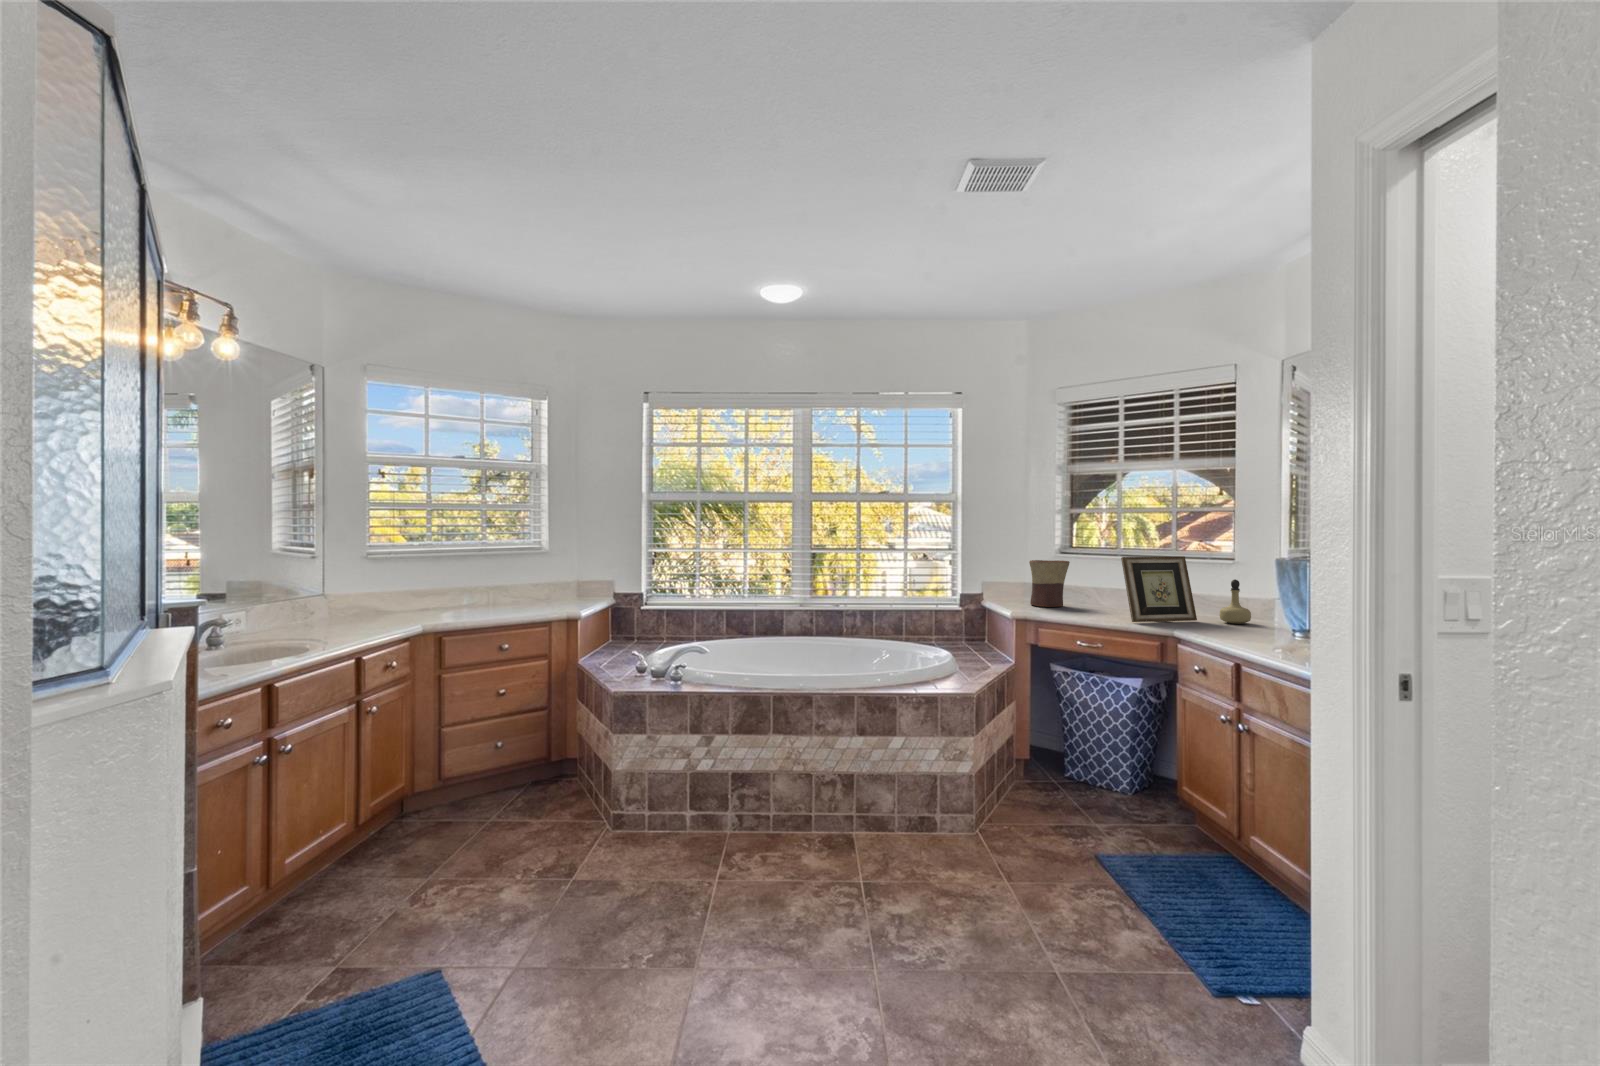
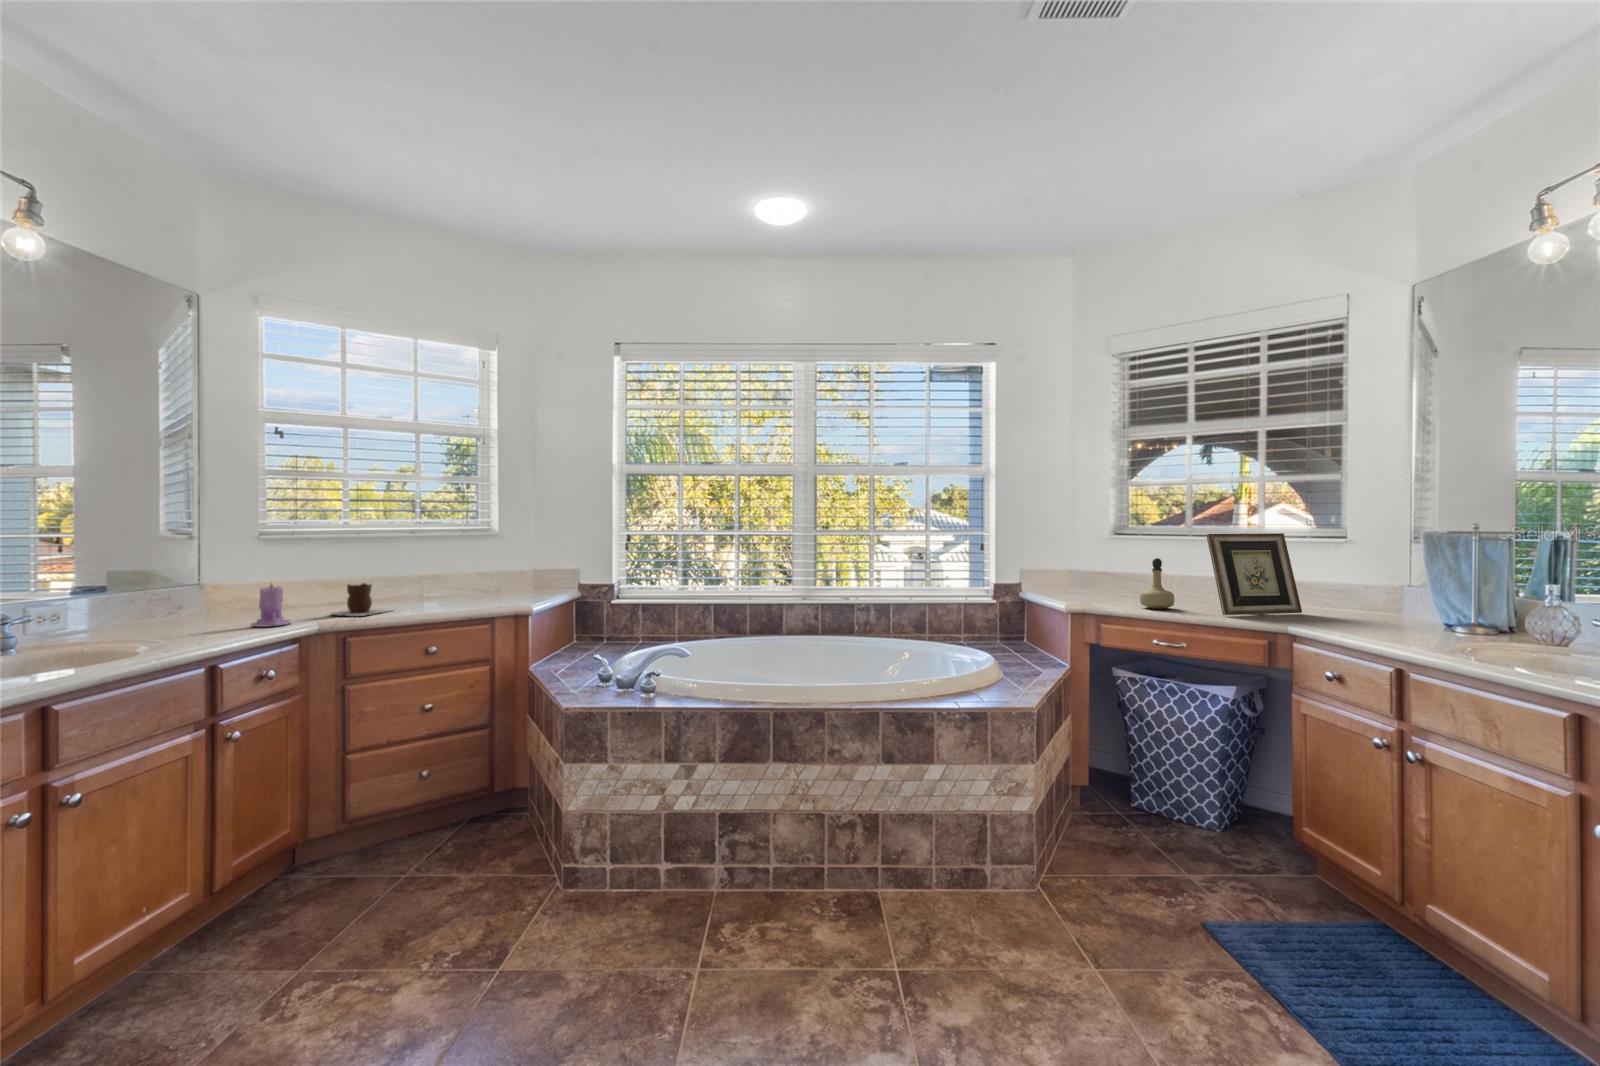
flower pot: present [1029,560,1070,607] -> none [1079,542,1129,598]
perfume bottle: present [1220,579,1251,624] -> present [1140,558,1174,609]
candle: none [373,593,402,629] -> present [251,584,291,627]
vase: none [426,594,475,620] -> present [331,583,388,616]

